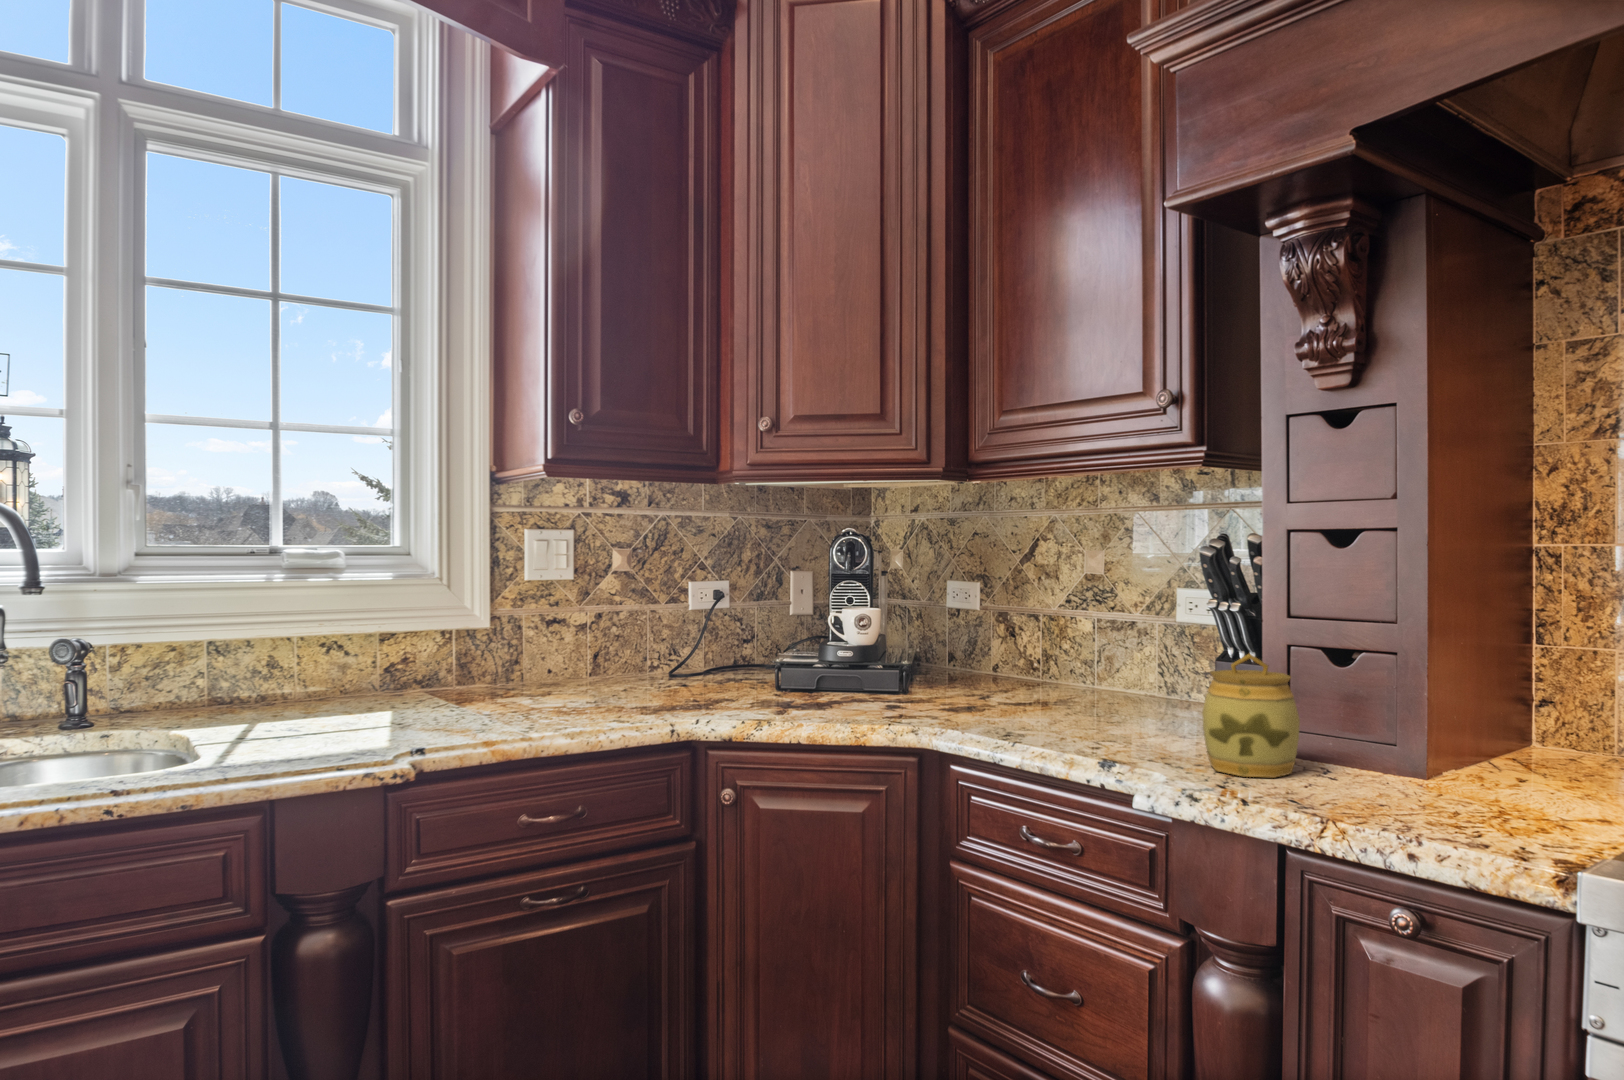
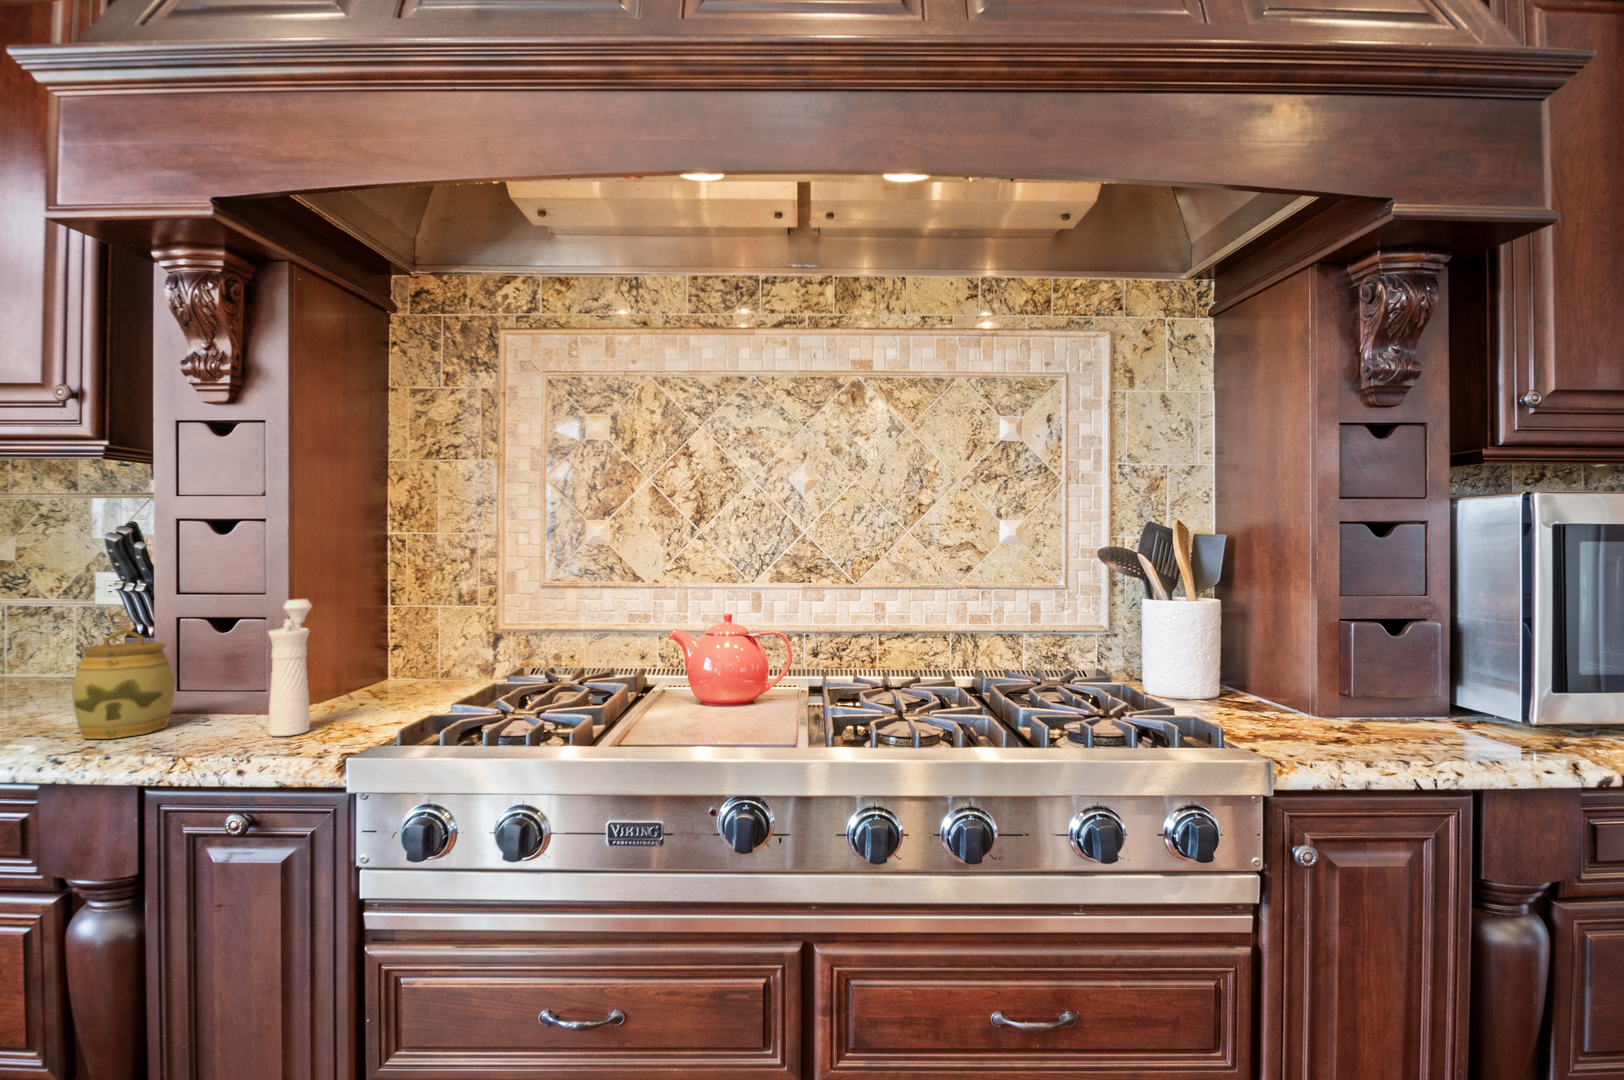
pepper mill: none [1423,634,1478,817] -> present [268,599,312,736]

